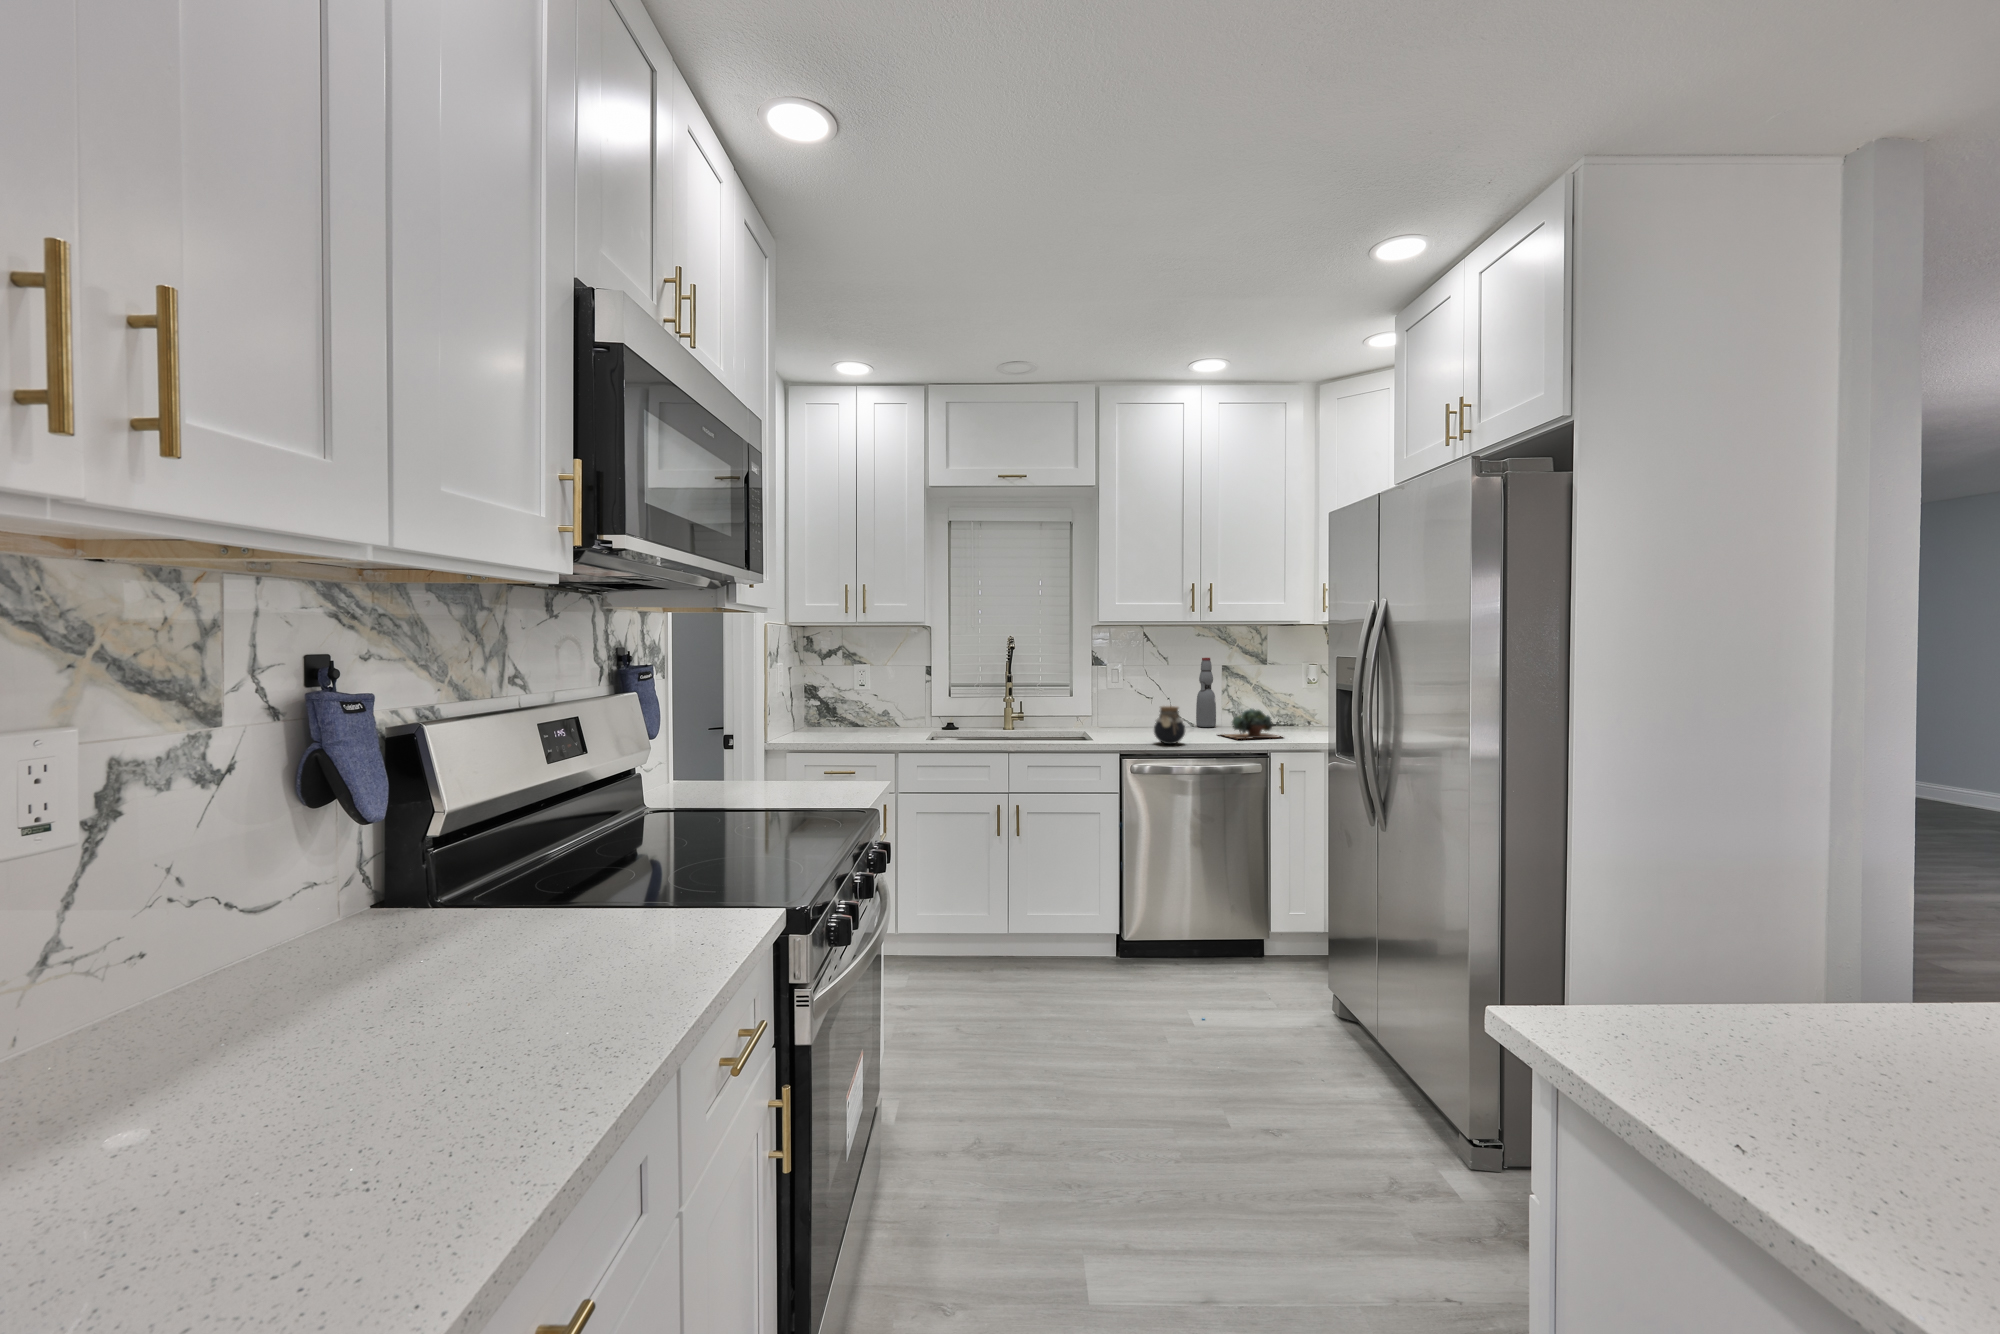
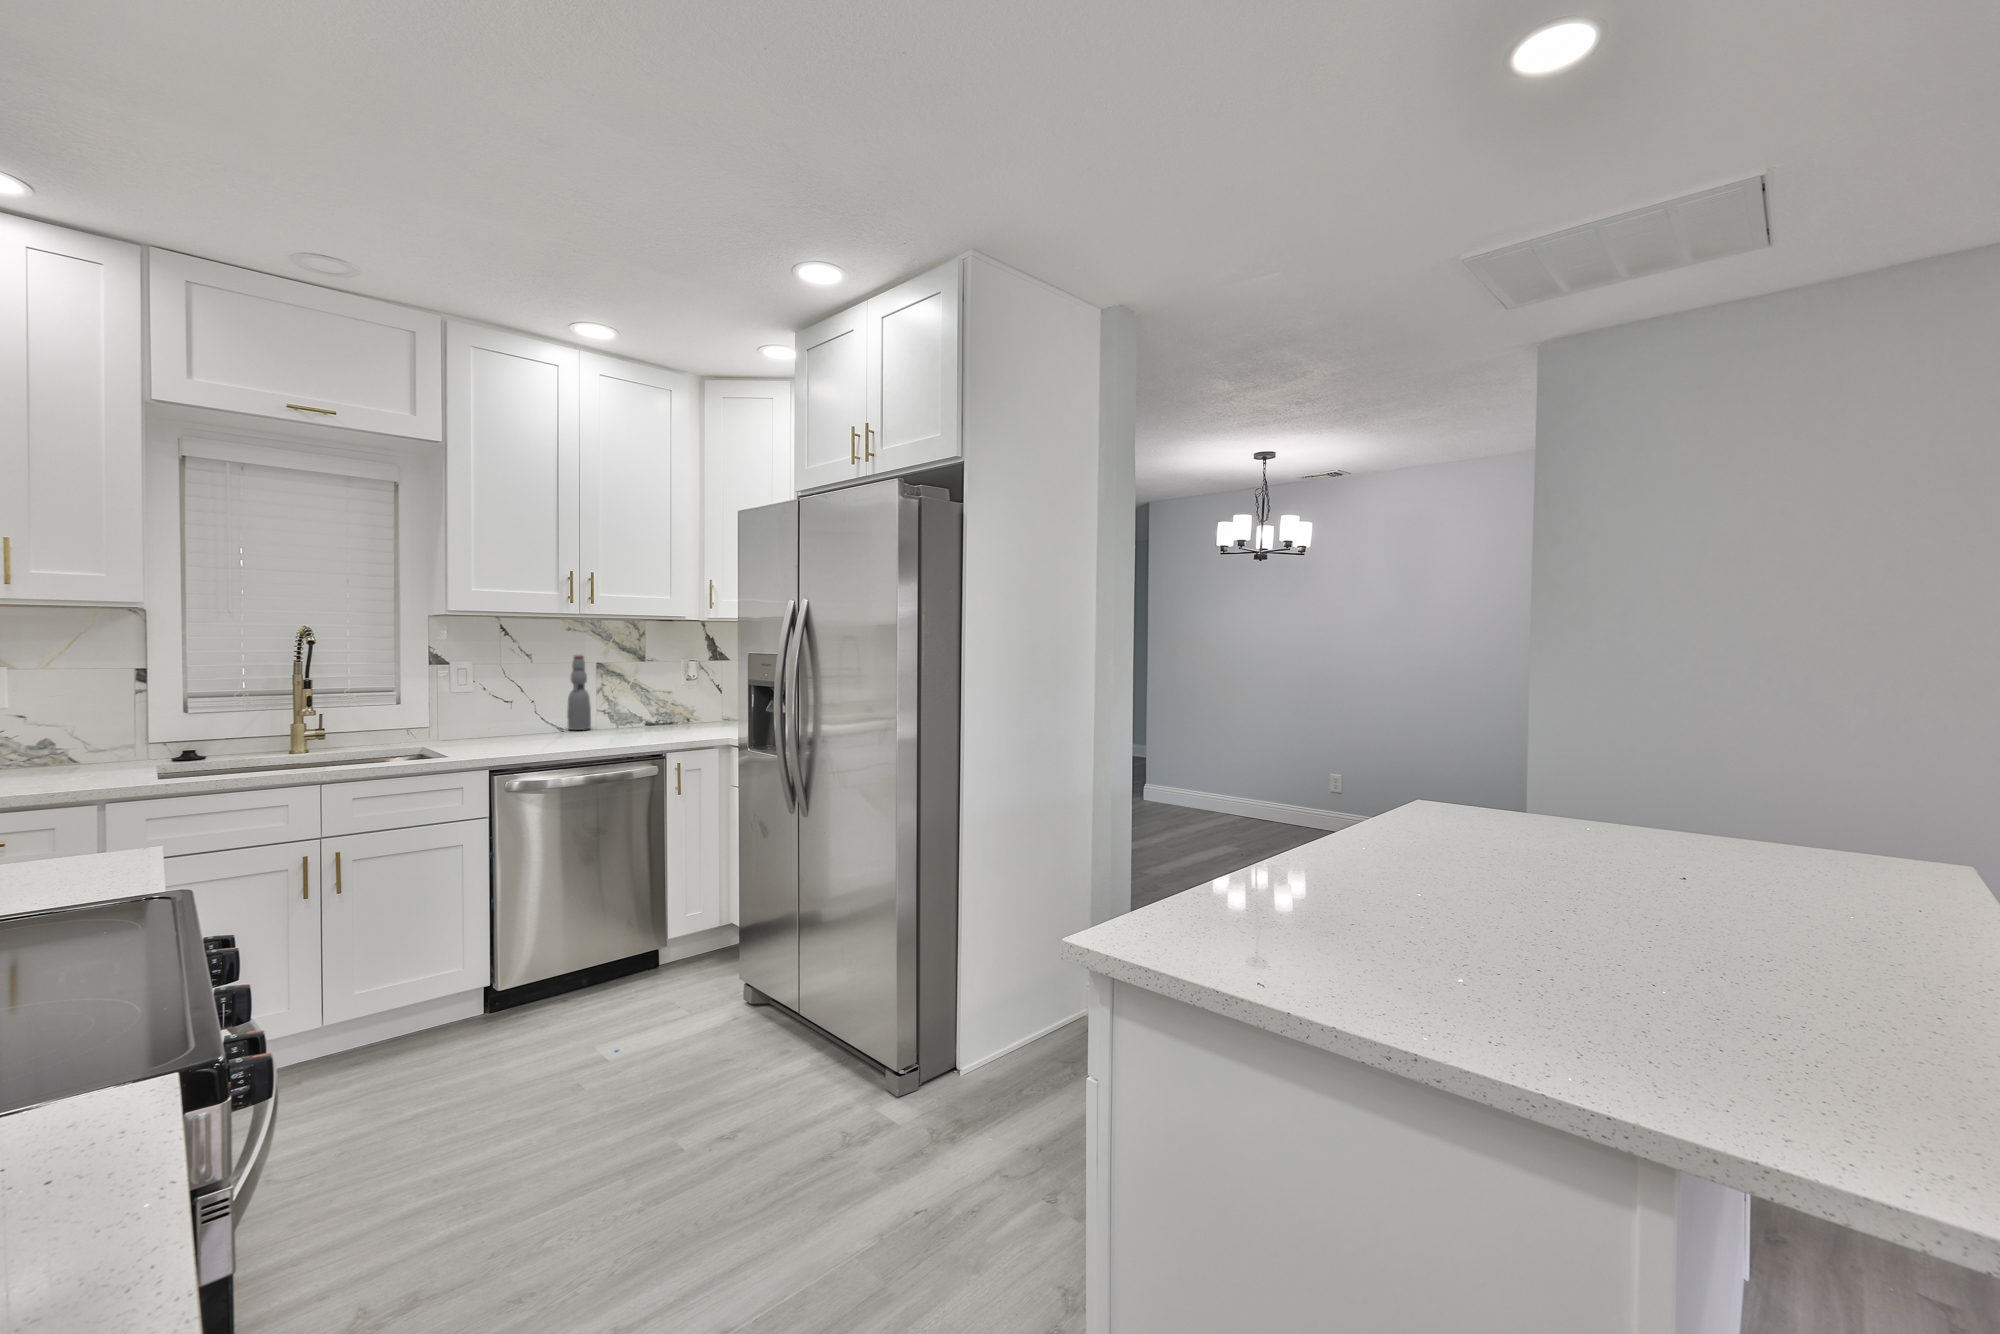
jar: present [1154,706,1185,744] -> none [530,710,570,753]
succulent plant: present [1218,709,1278,739] -> none [598,707,674,741]

